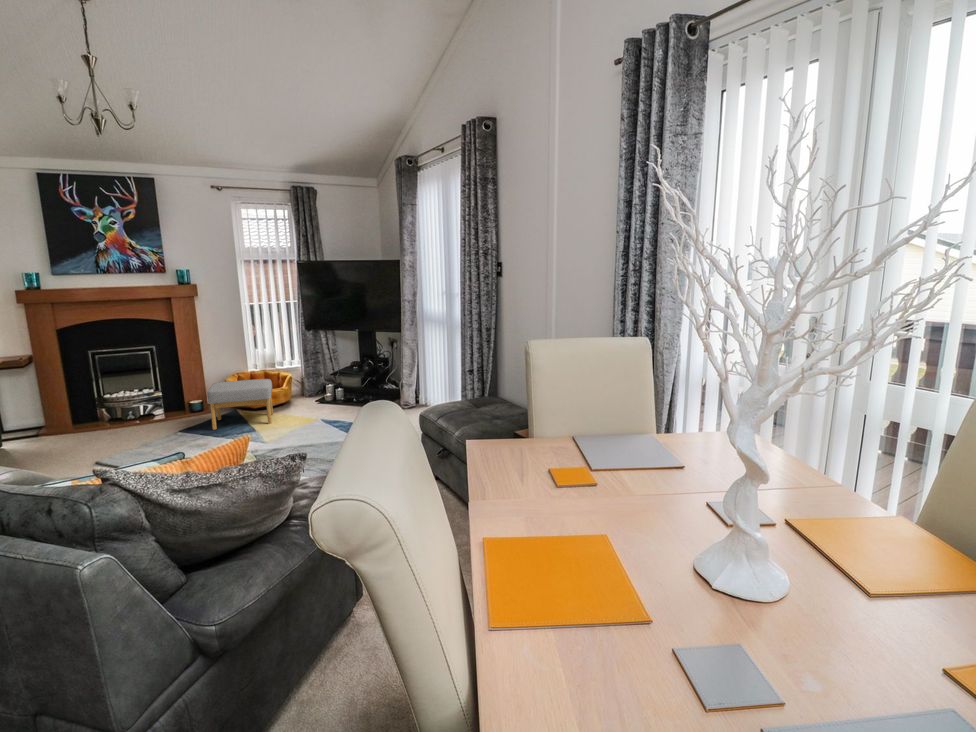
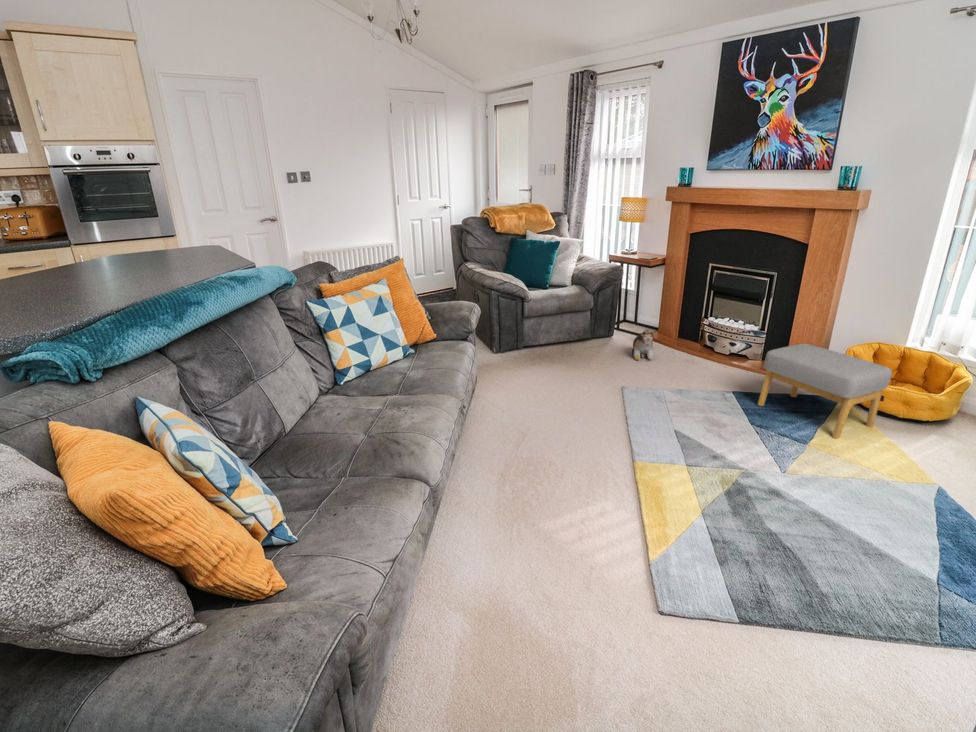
plush toy: none [50,415,92,449] -> present [632,330,655,360]

